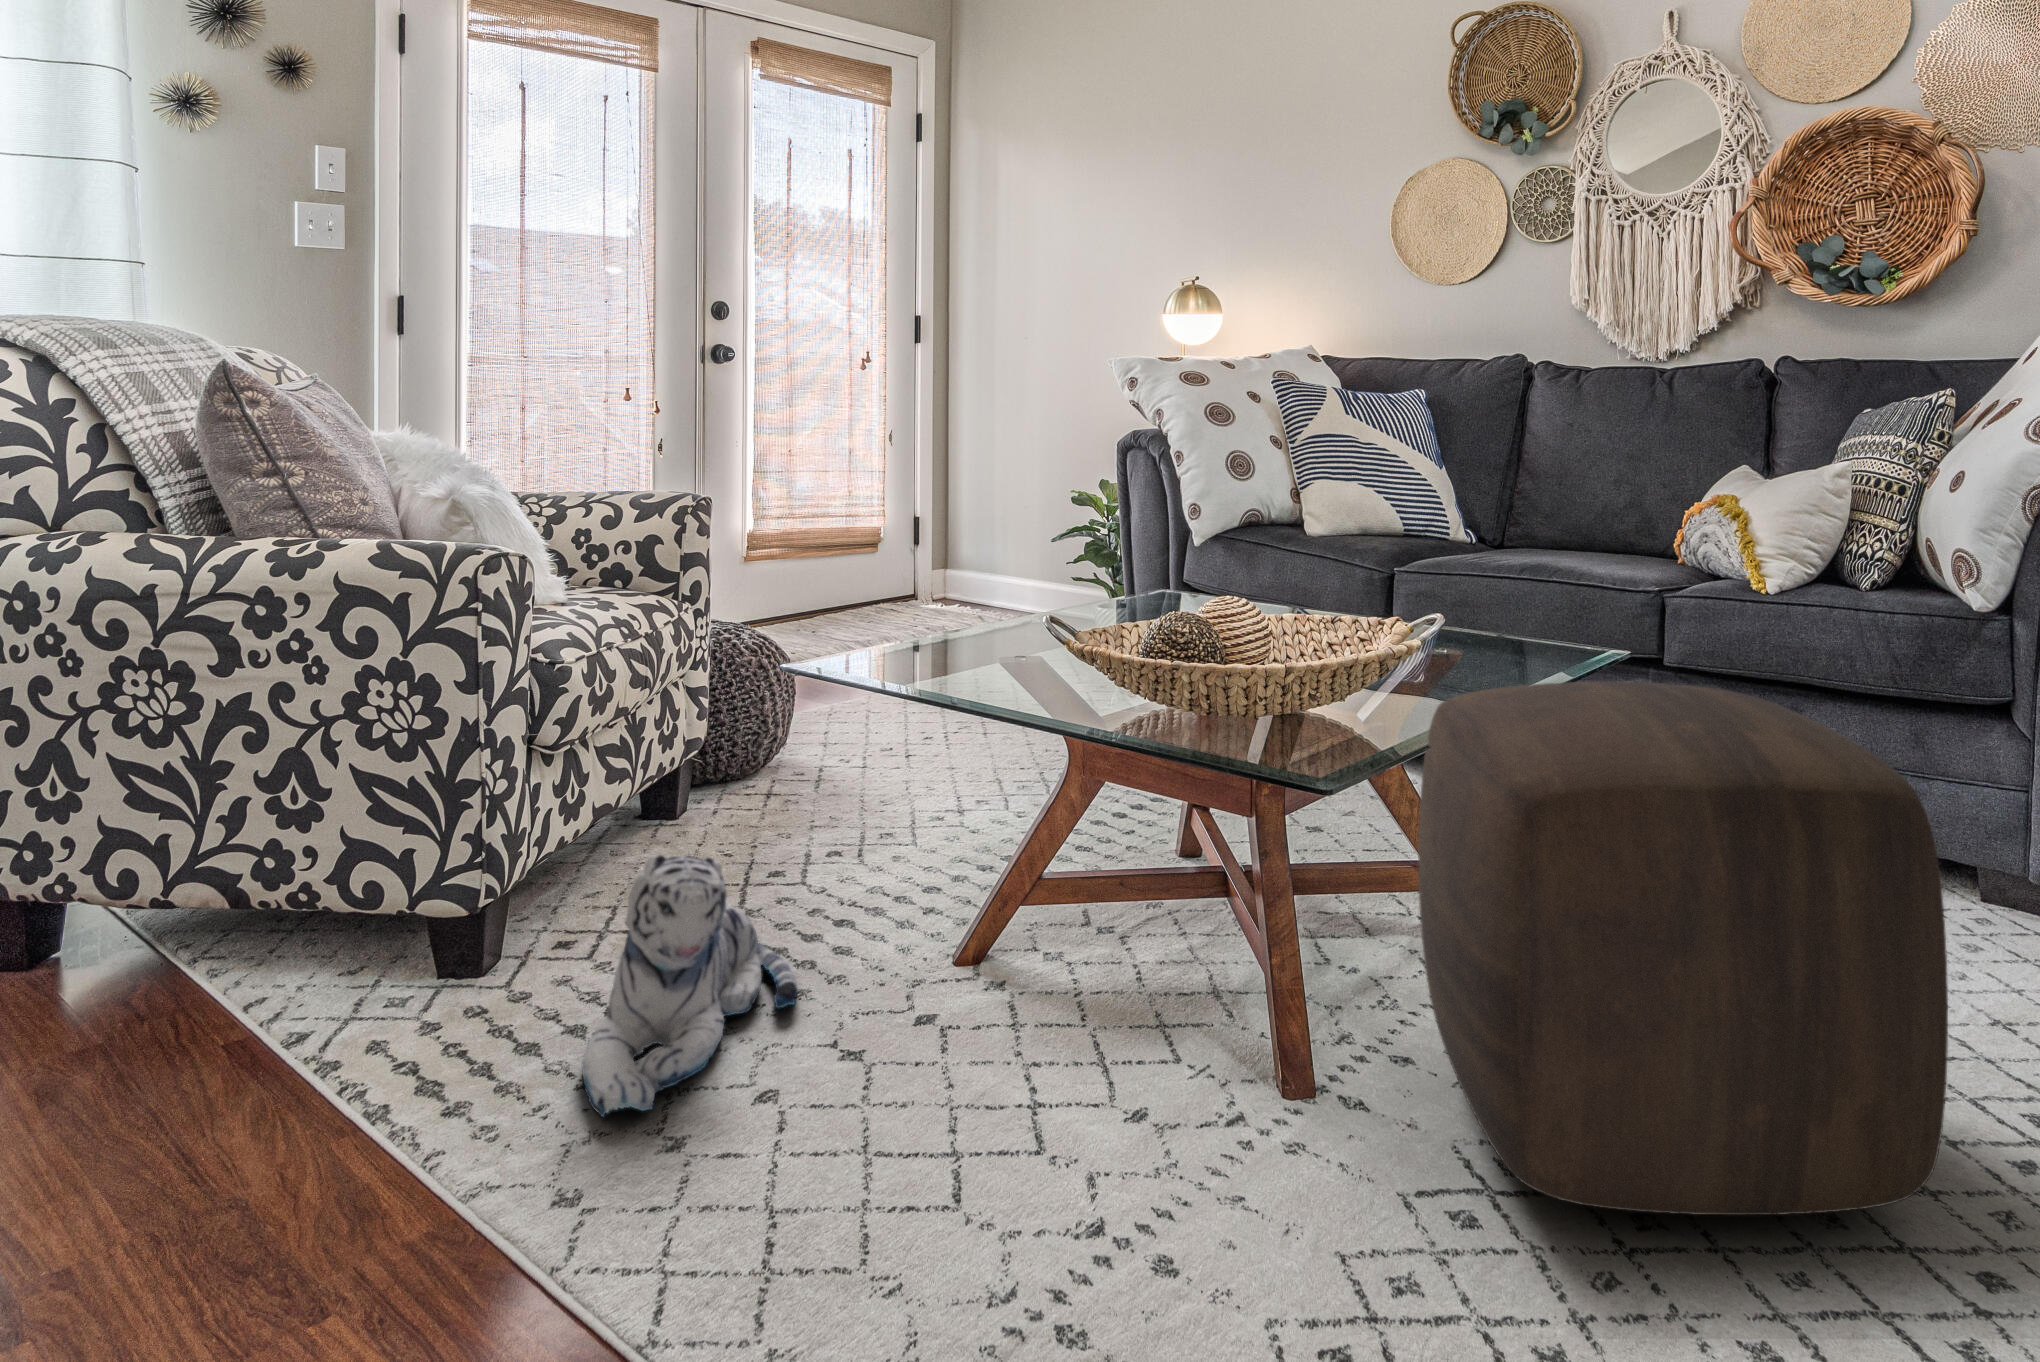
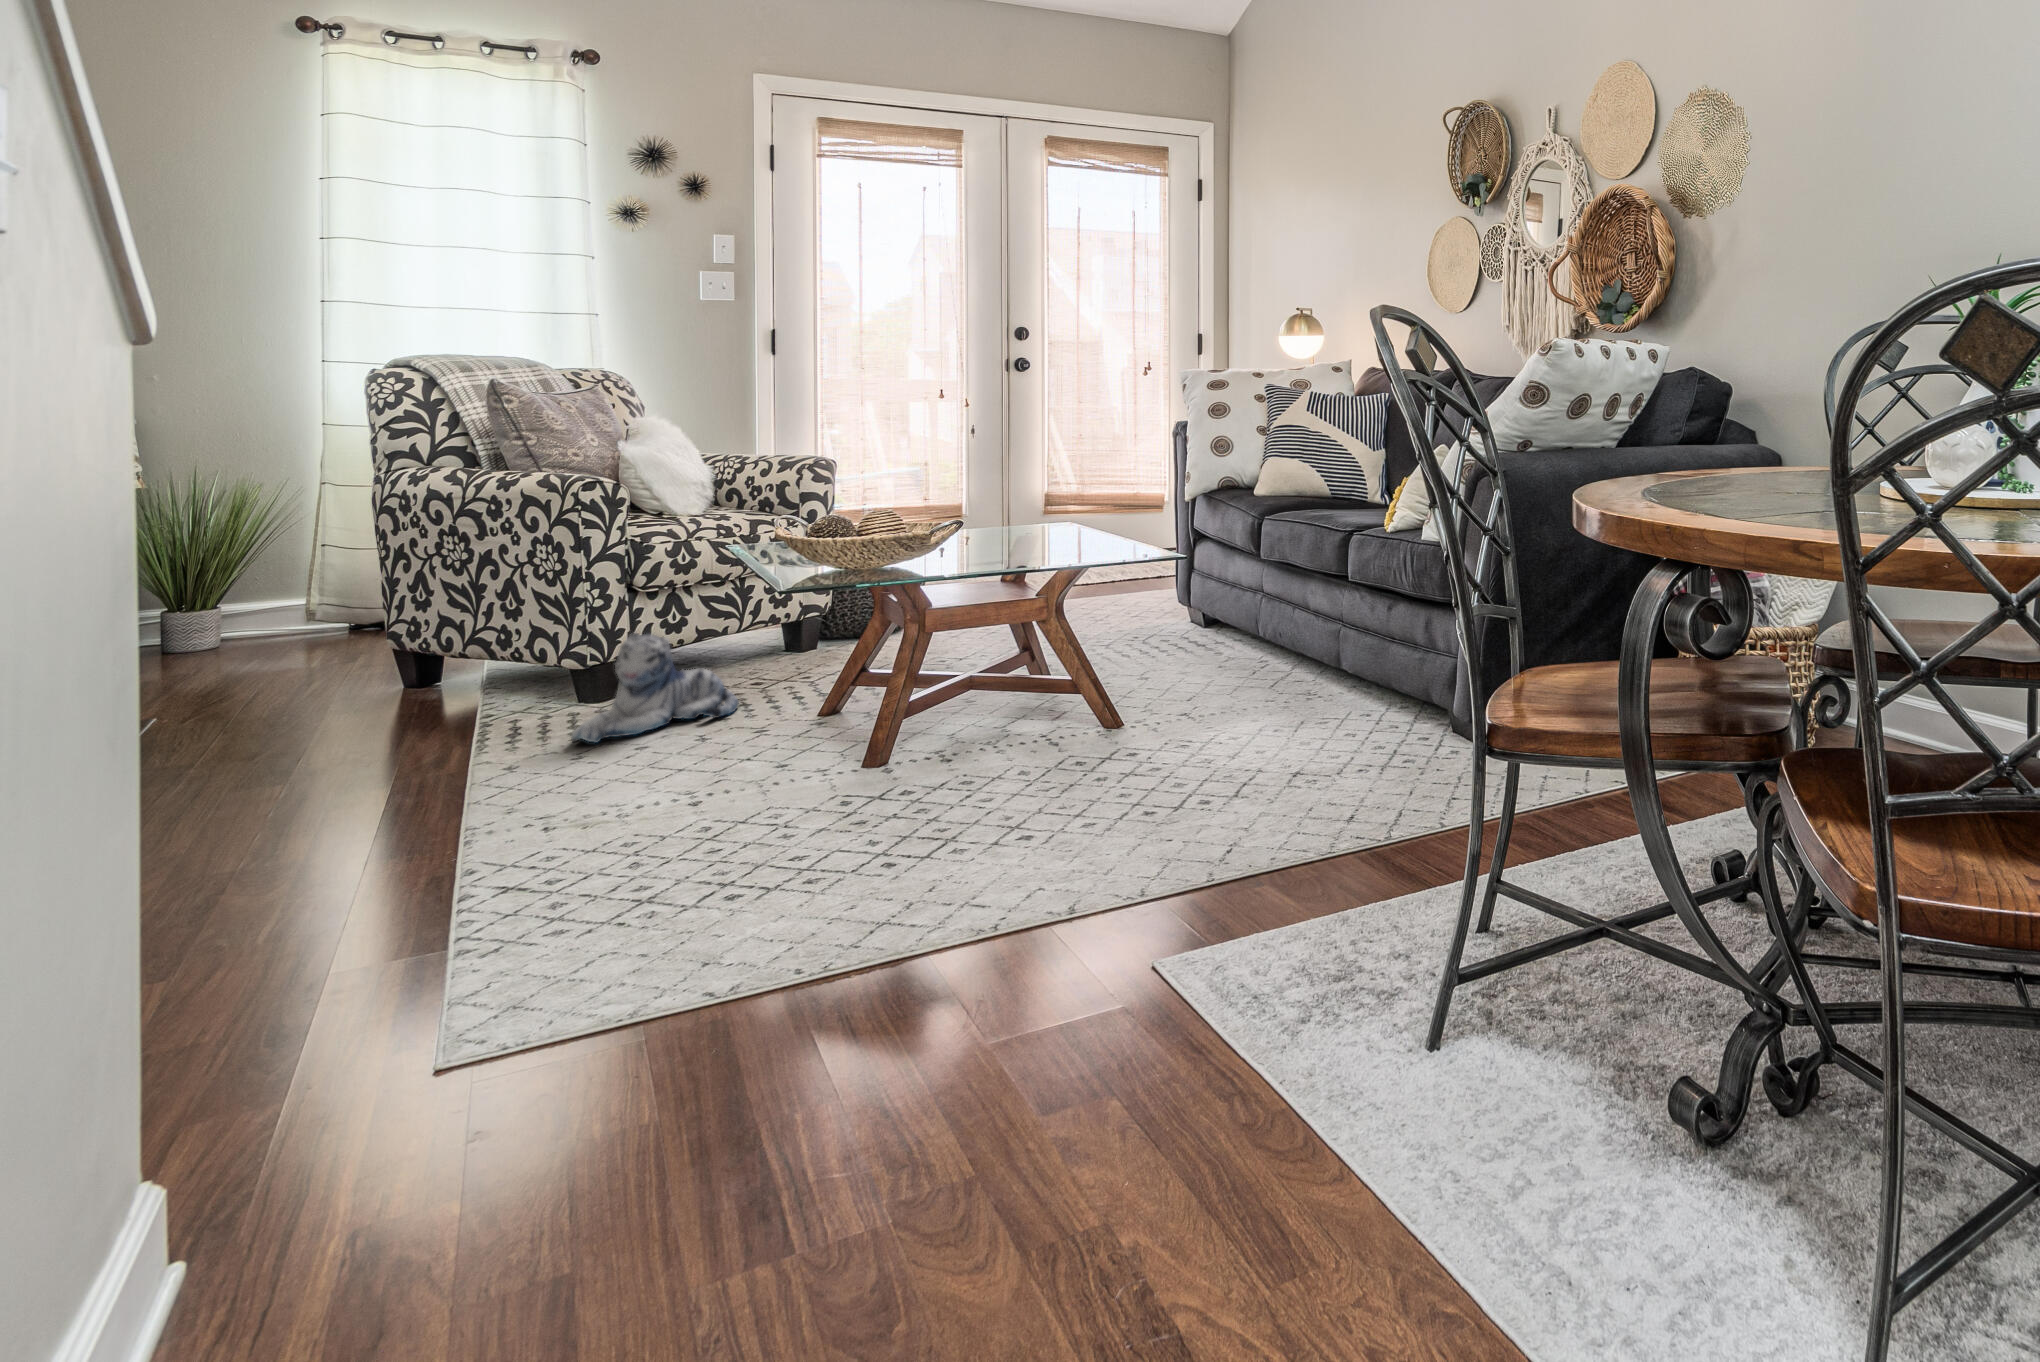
ottoman: present [1418,682,1948,1215] -> none [852,563,1128,802]

